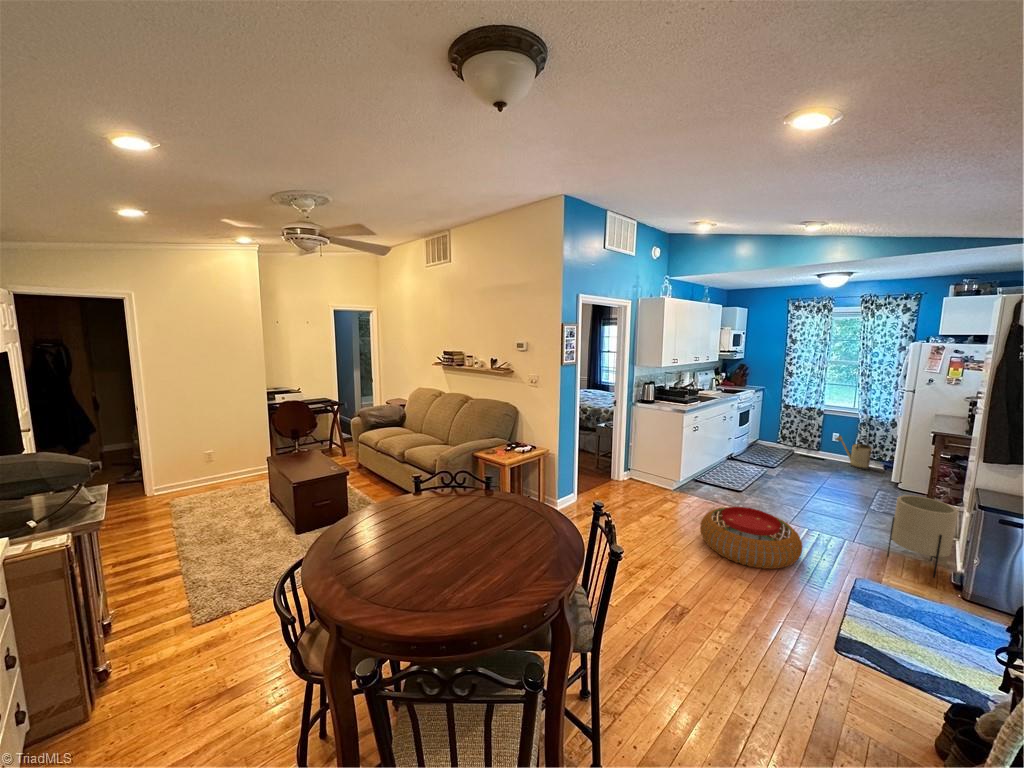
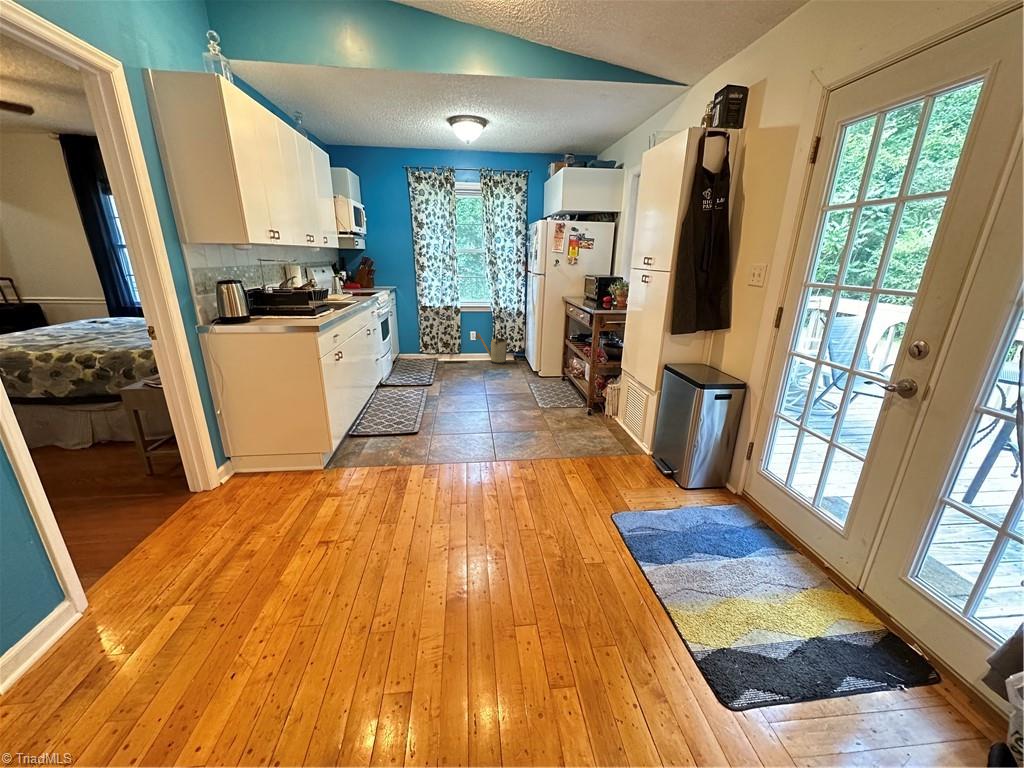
planter: present [887,495,958,578] -> none [602,387,664,476]
pouf: present [700,507,802,569] -> none [403,468,558,589]

